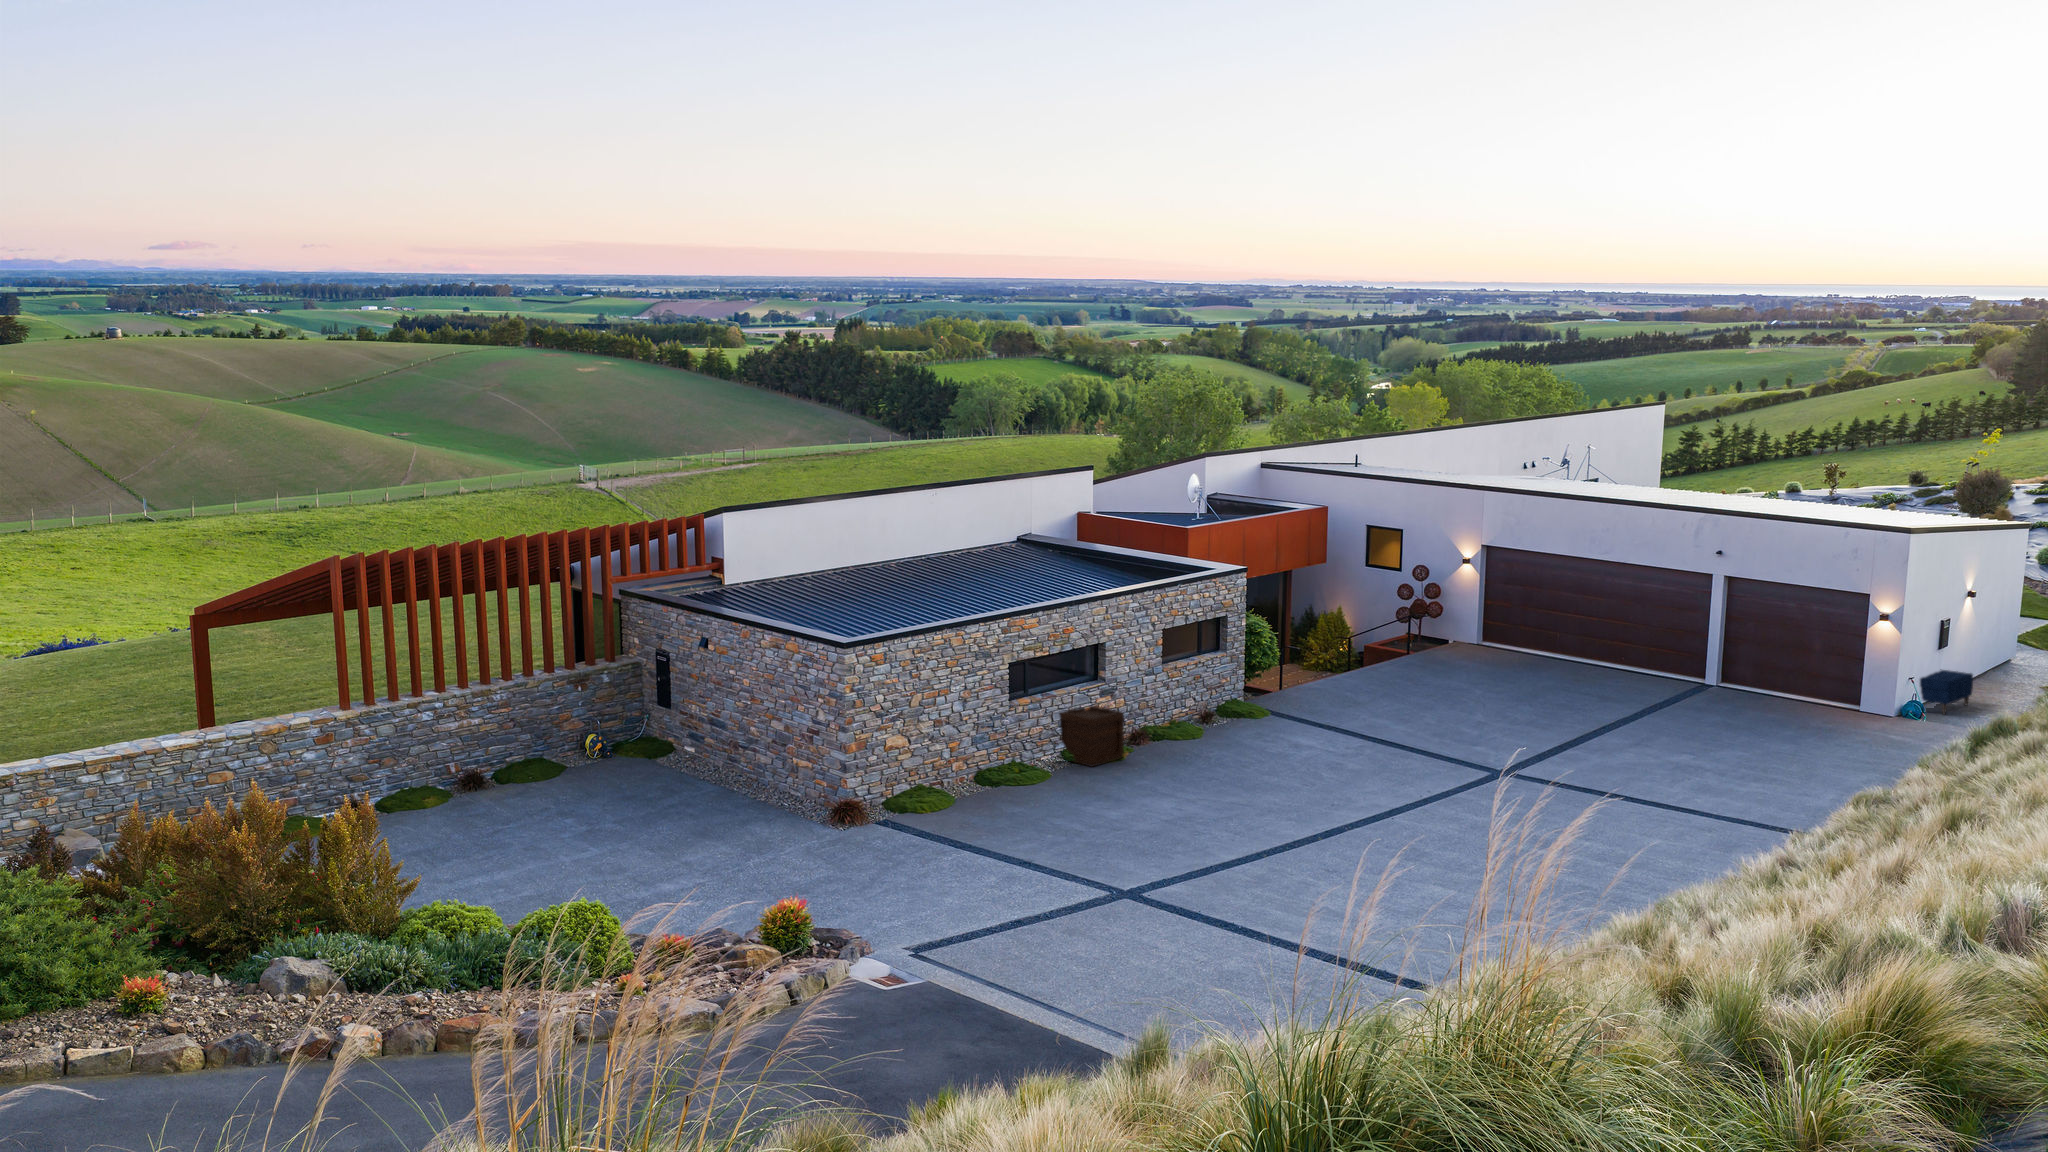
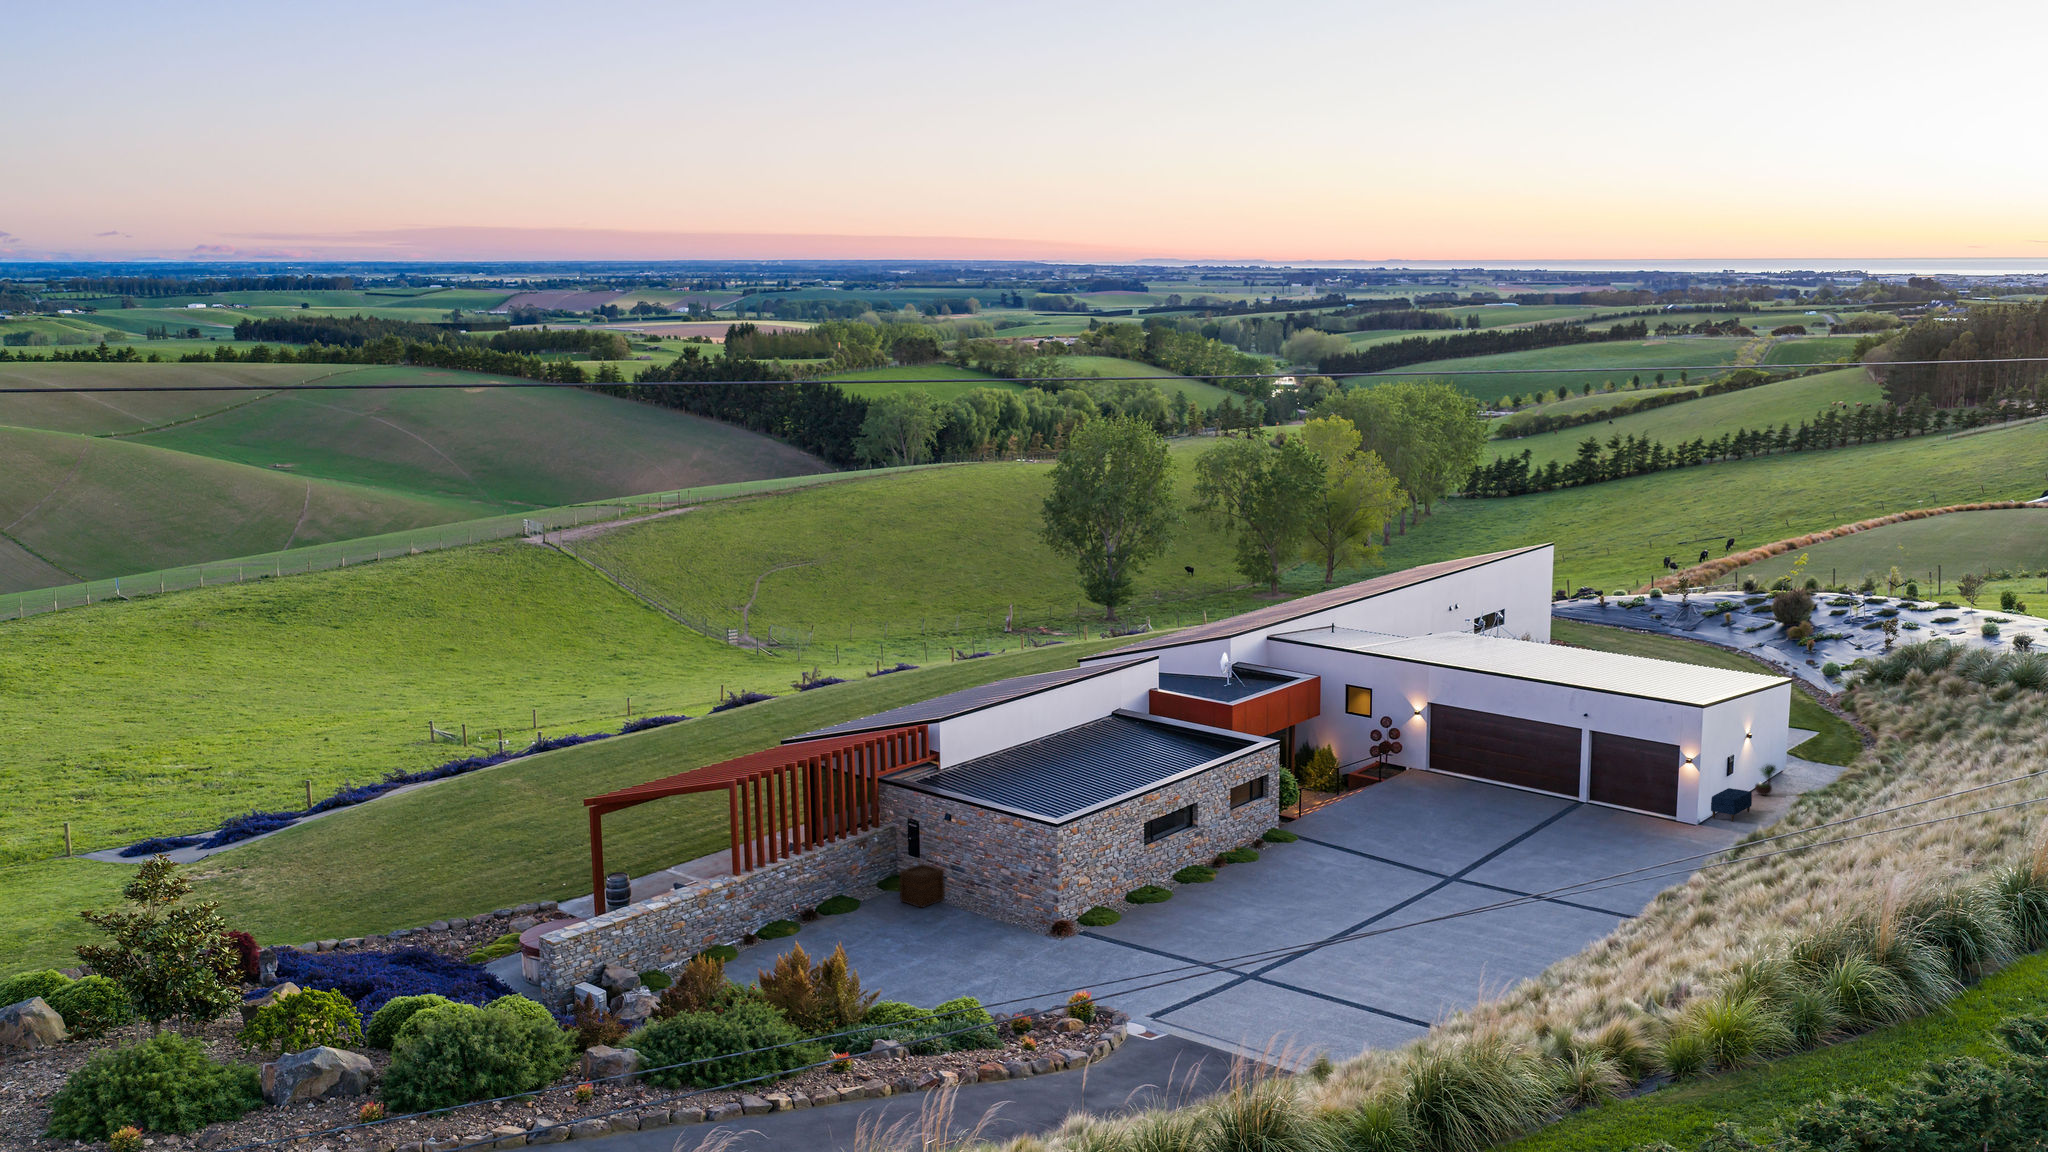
potted tree: none [1971,636,2009,687] -> present [1755,765,1776,796]
wooden crate: present [1059,706,1124,767] -> present [899,864,945,908]

